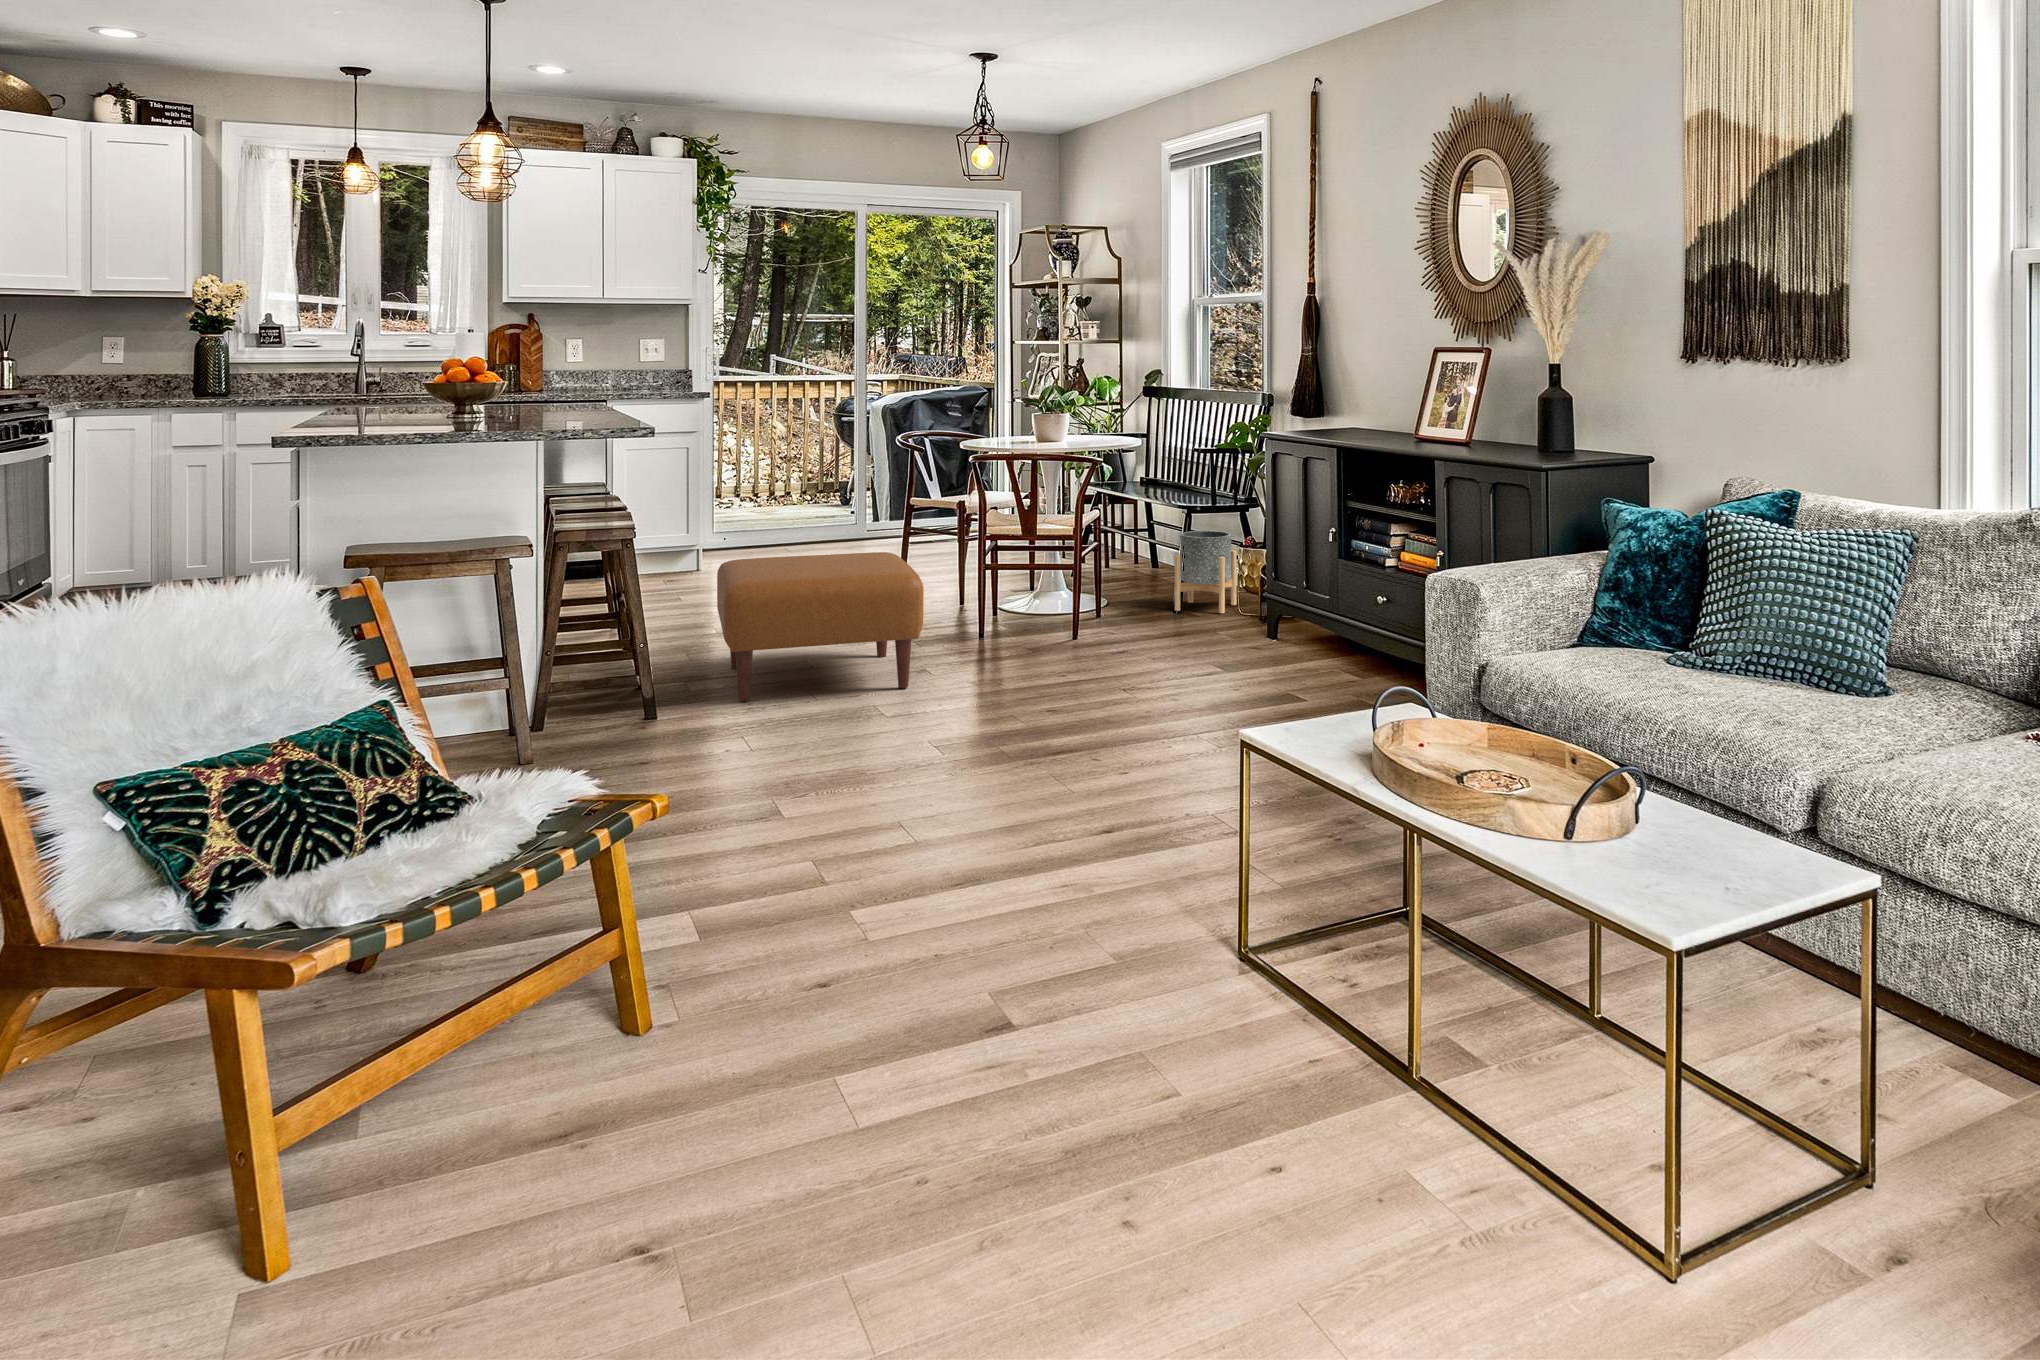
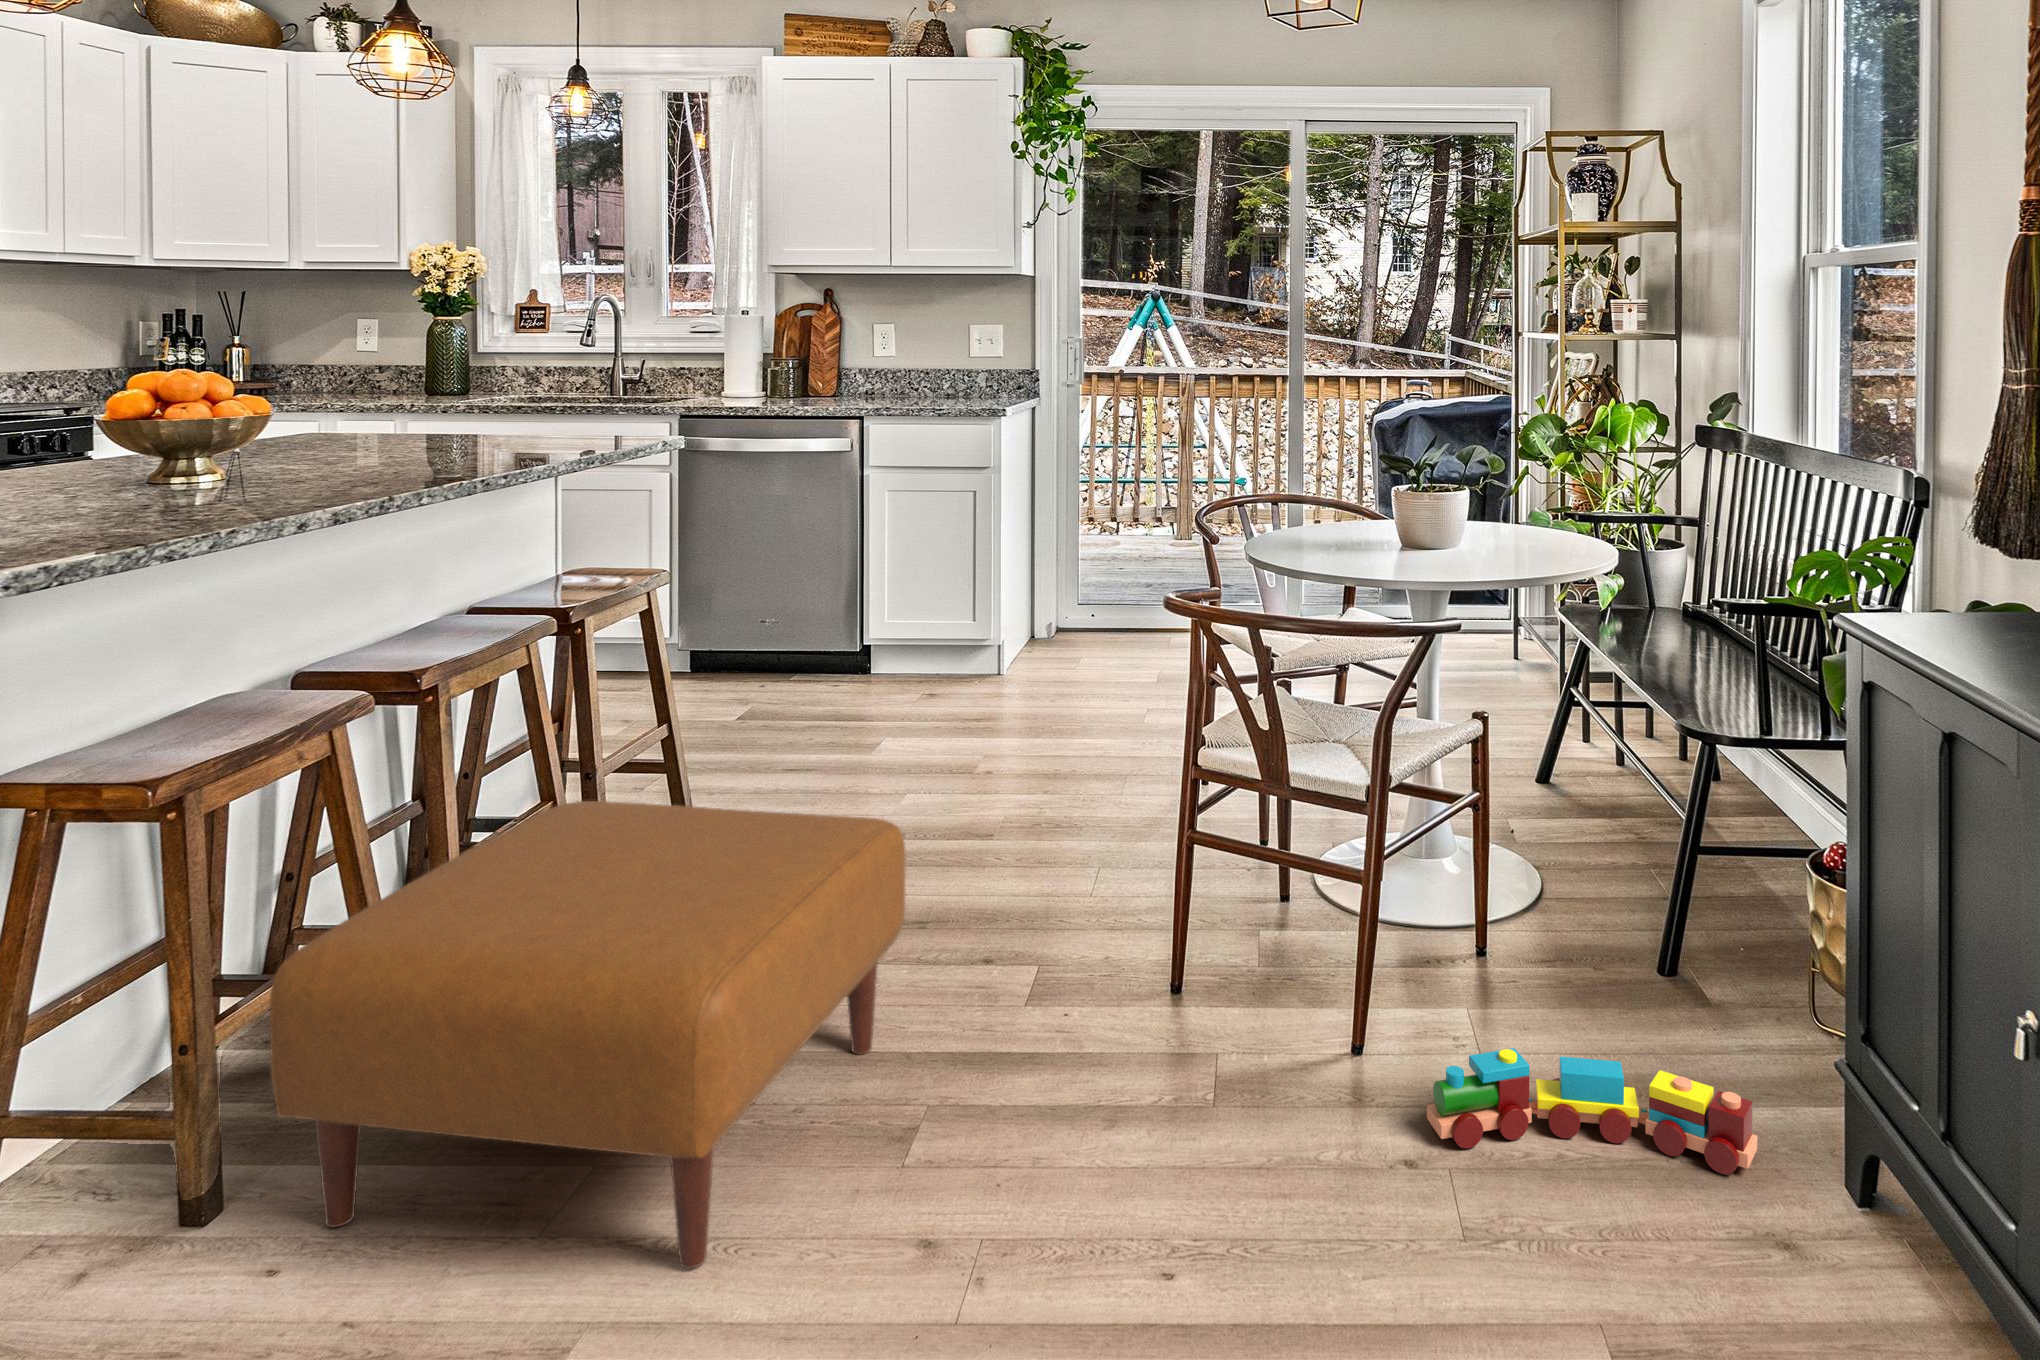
planter: present [1175,531,1237,613] -> none [1637,784,1805,1020]
toy train: none [1128,610,1243,643] -> present [1427,1048,1757,1175]

